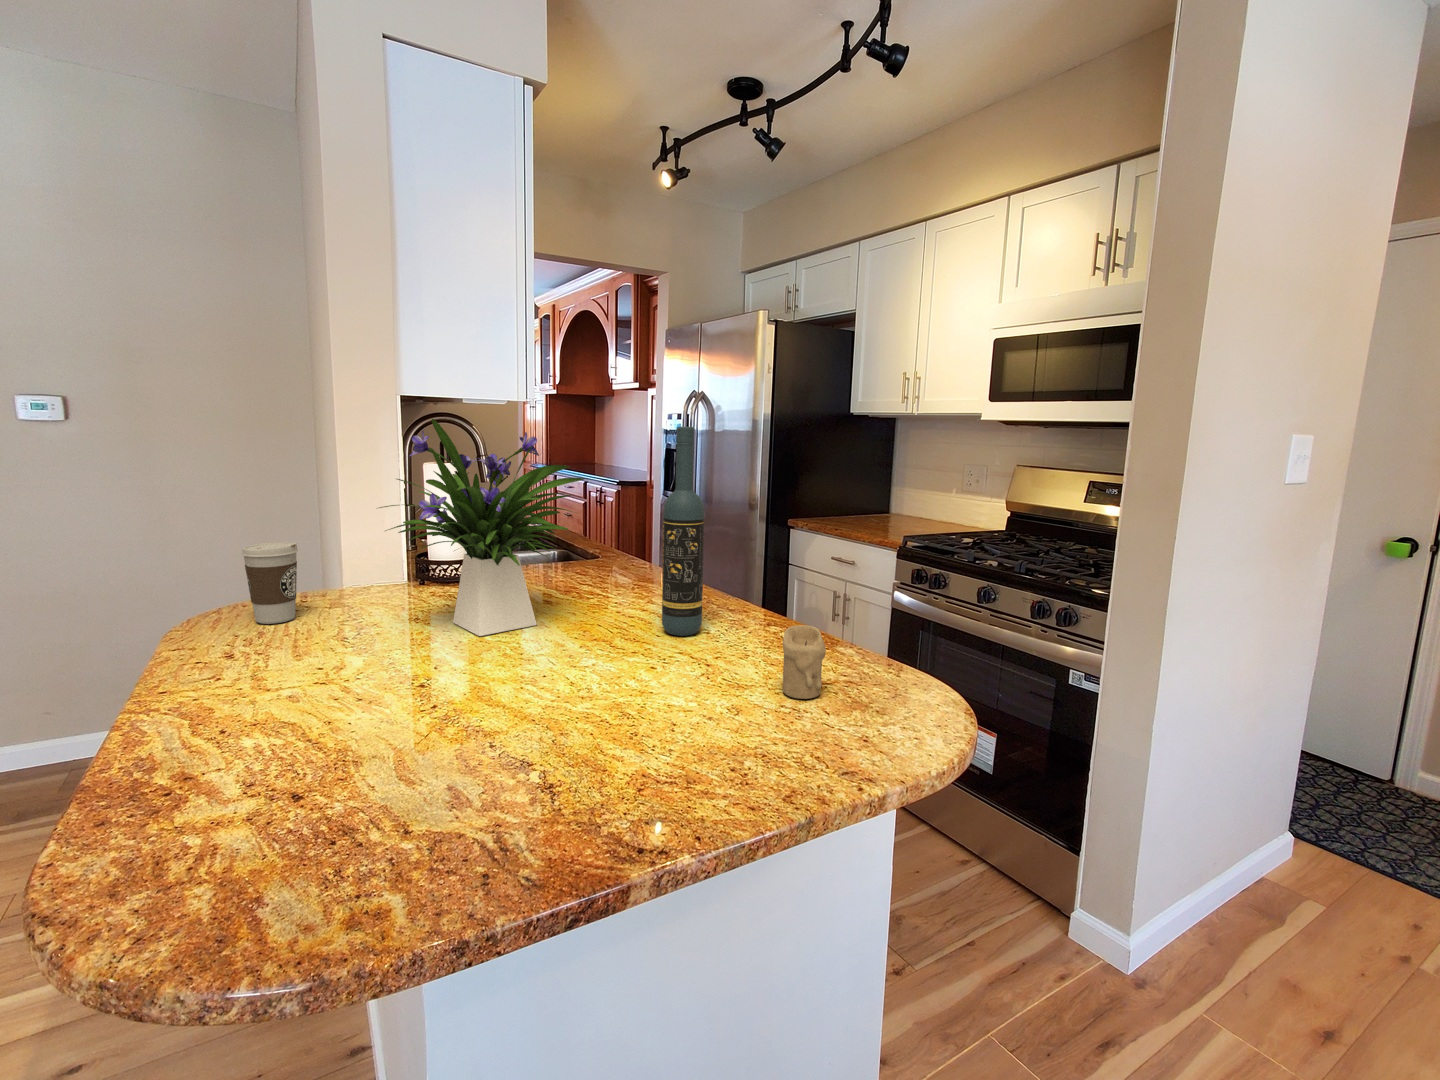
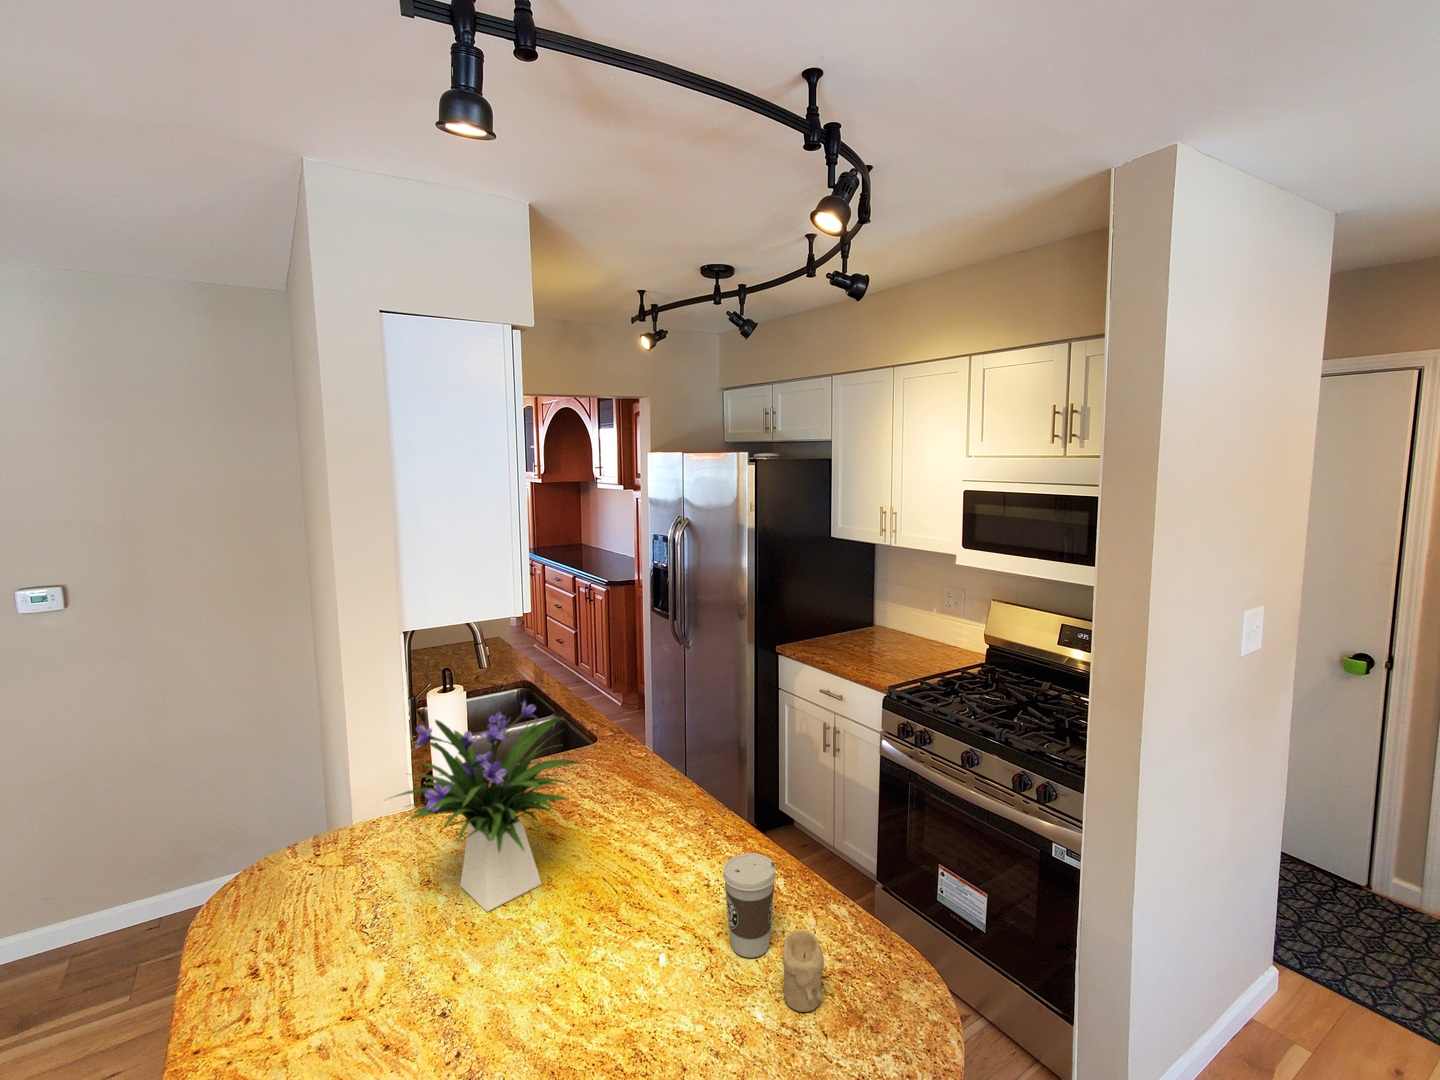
wine bottle: present [662,427,704,636] -> none [660,696,701,895]
coffee cup: present [242,542,298,624] -> present [723,853,776,958]

